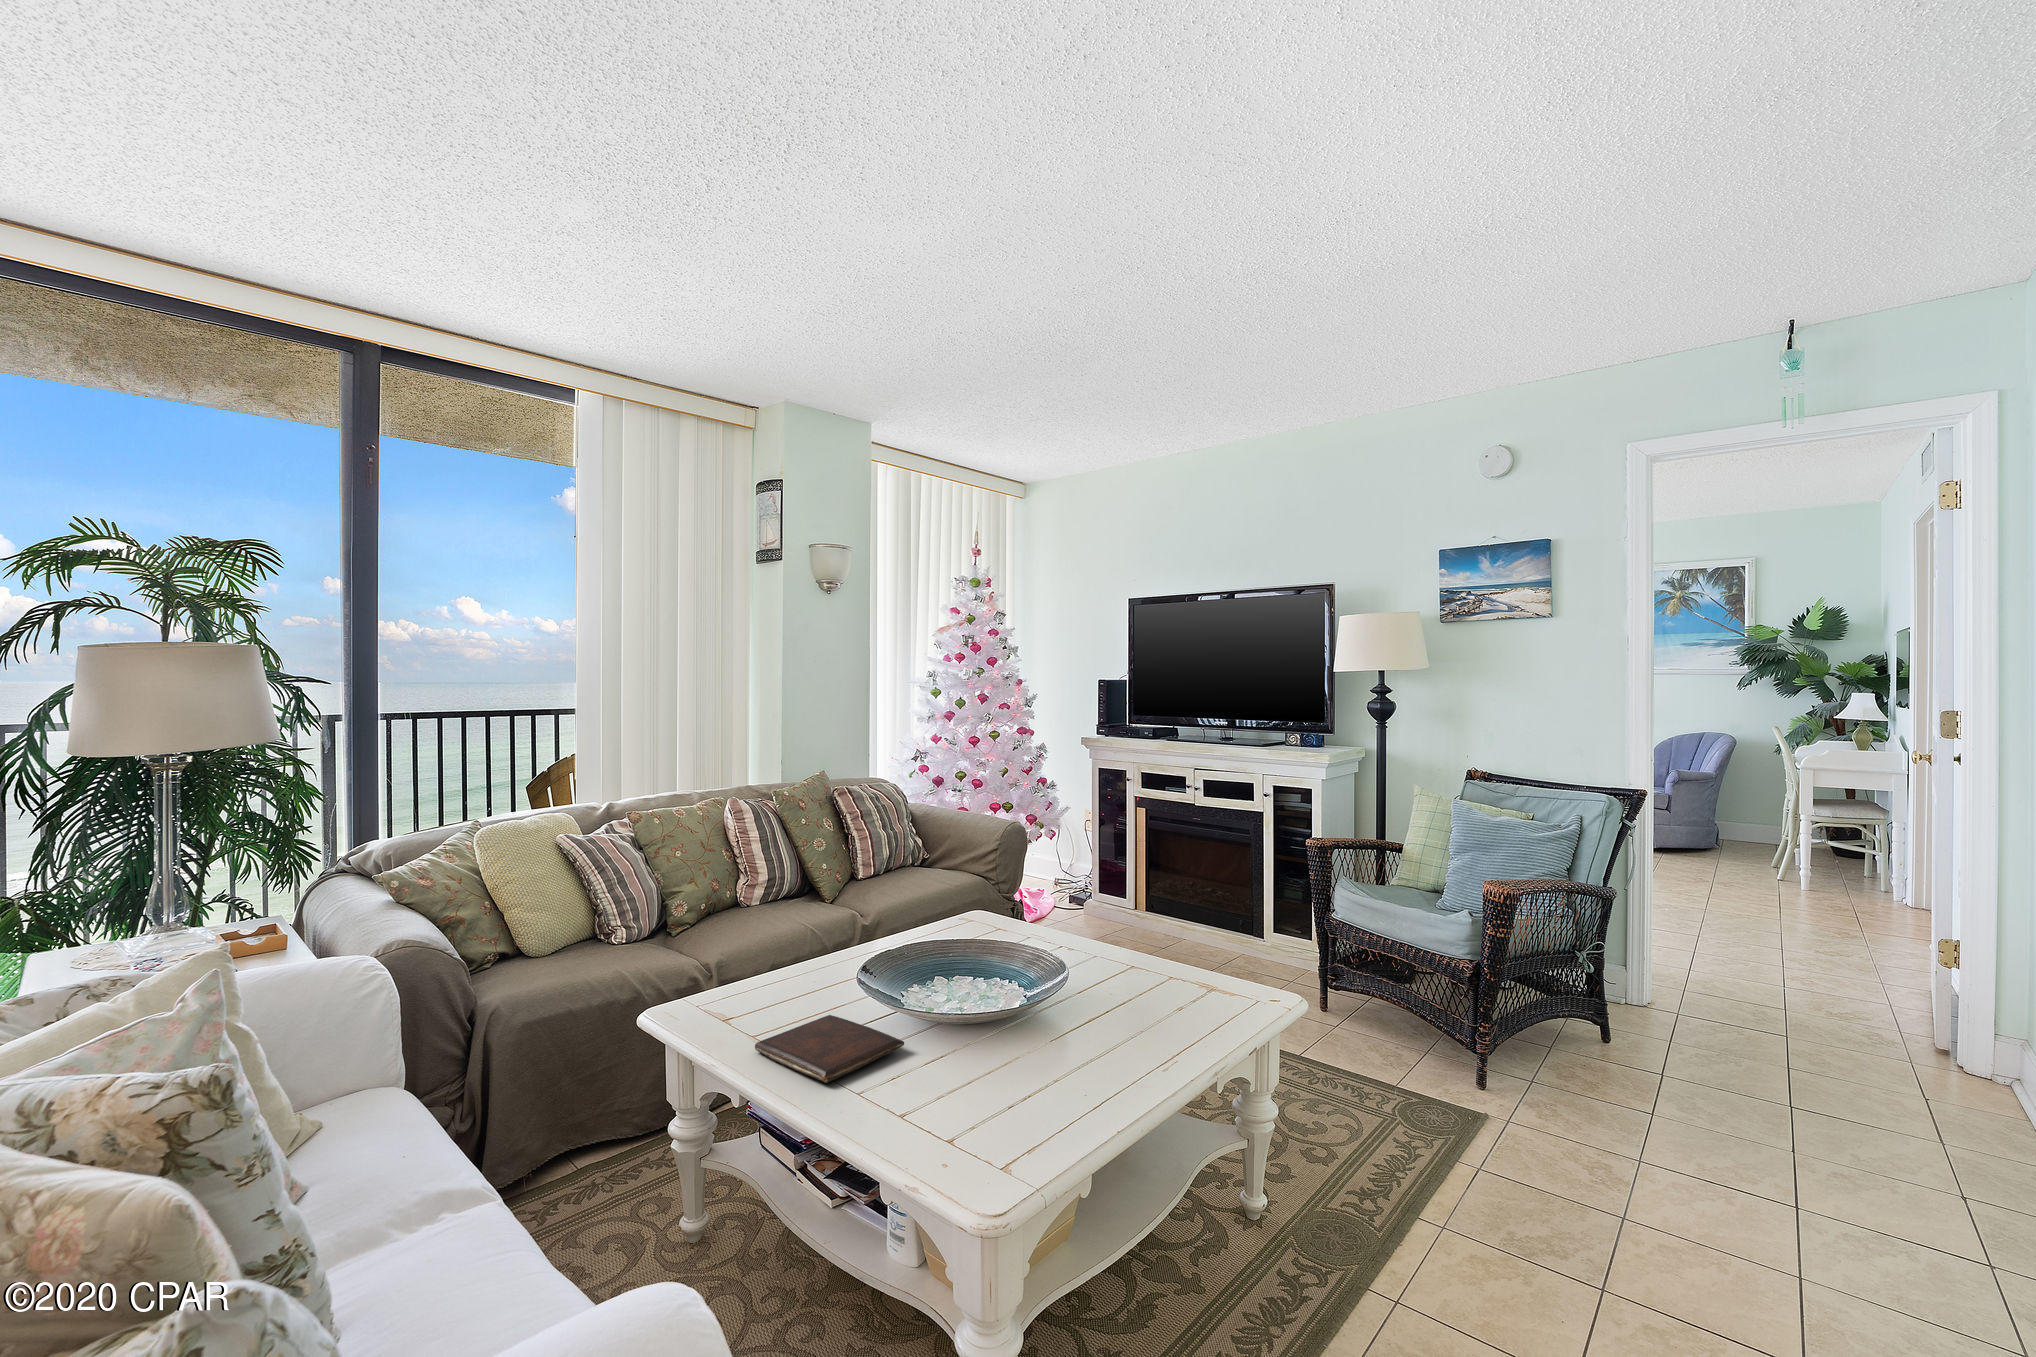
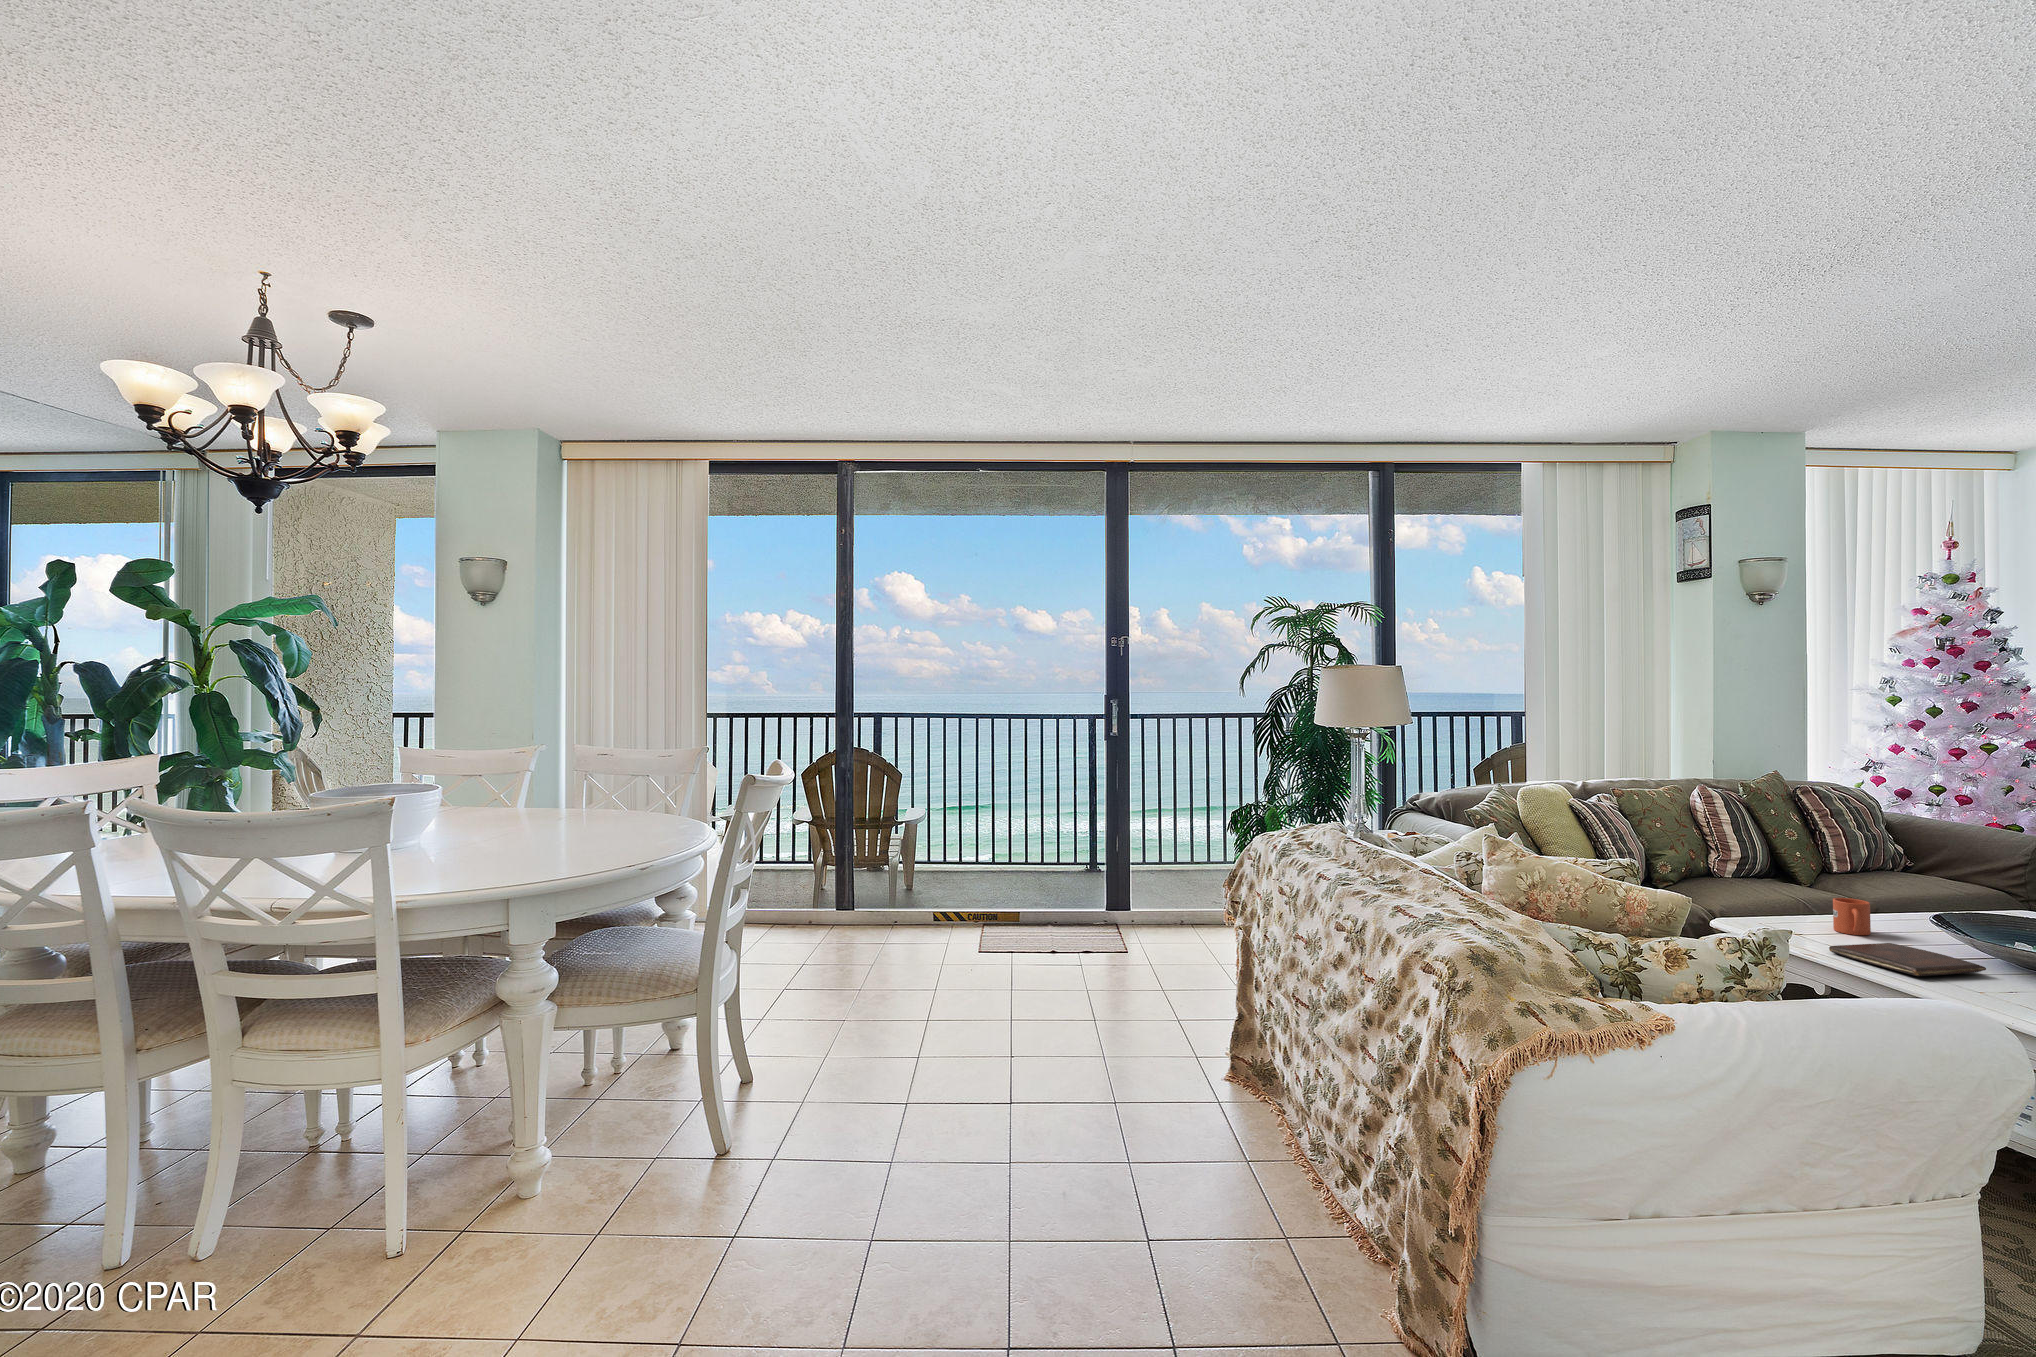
mug: none [791,949,827,1000] -> present [1833,898,1871,935]

